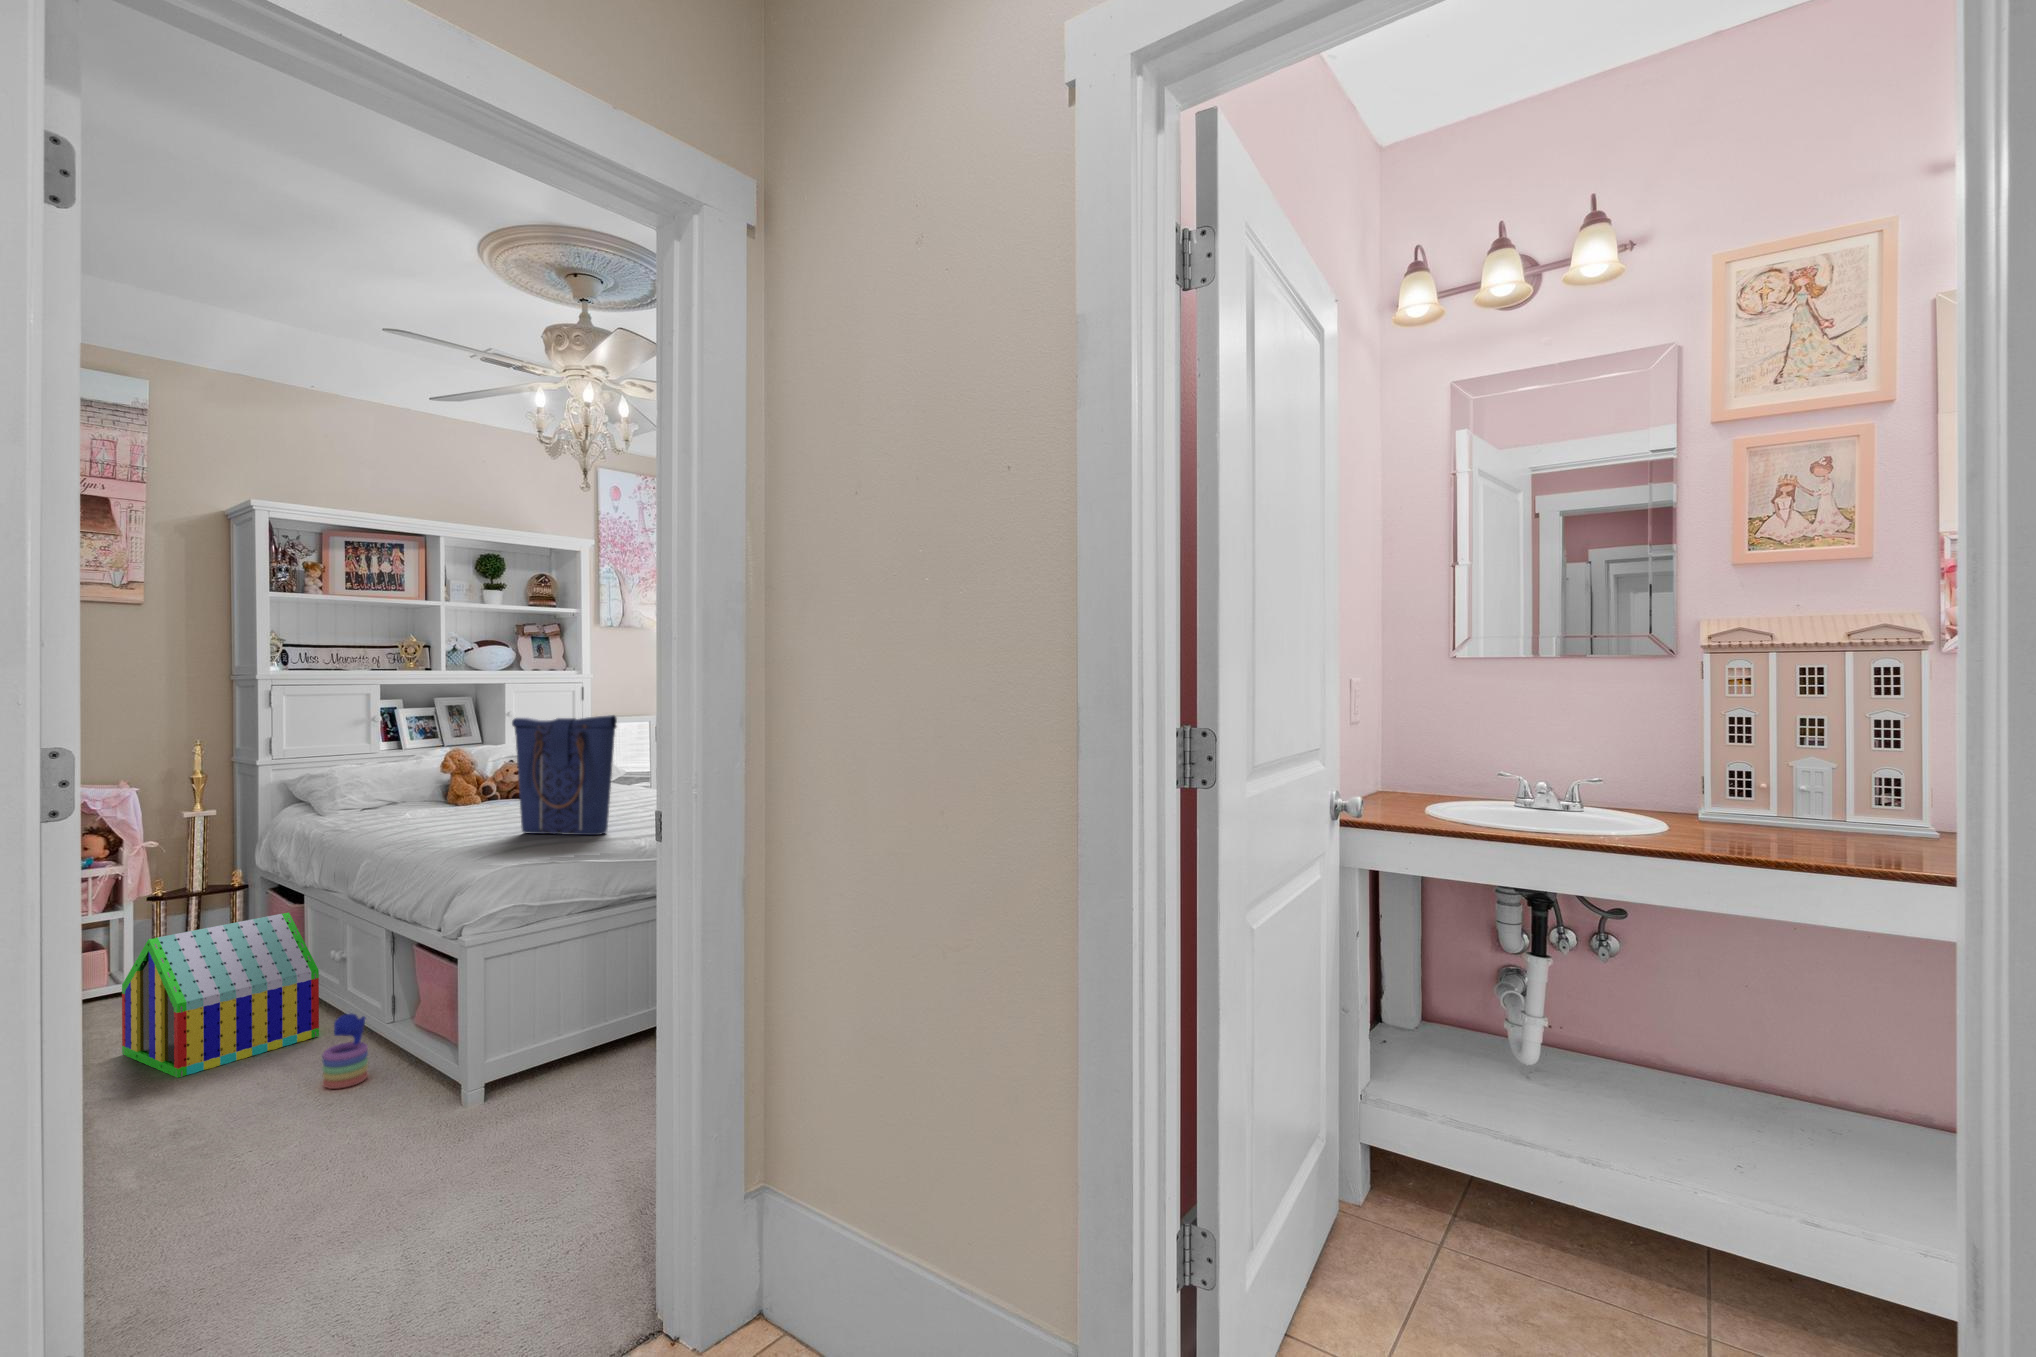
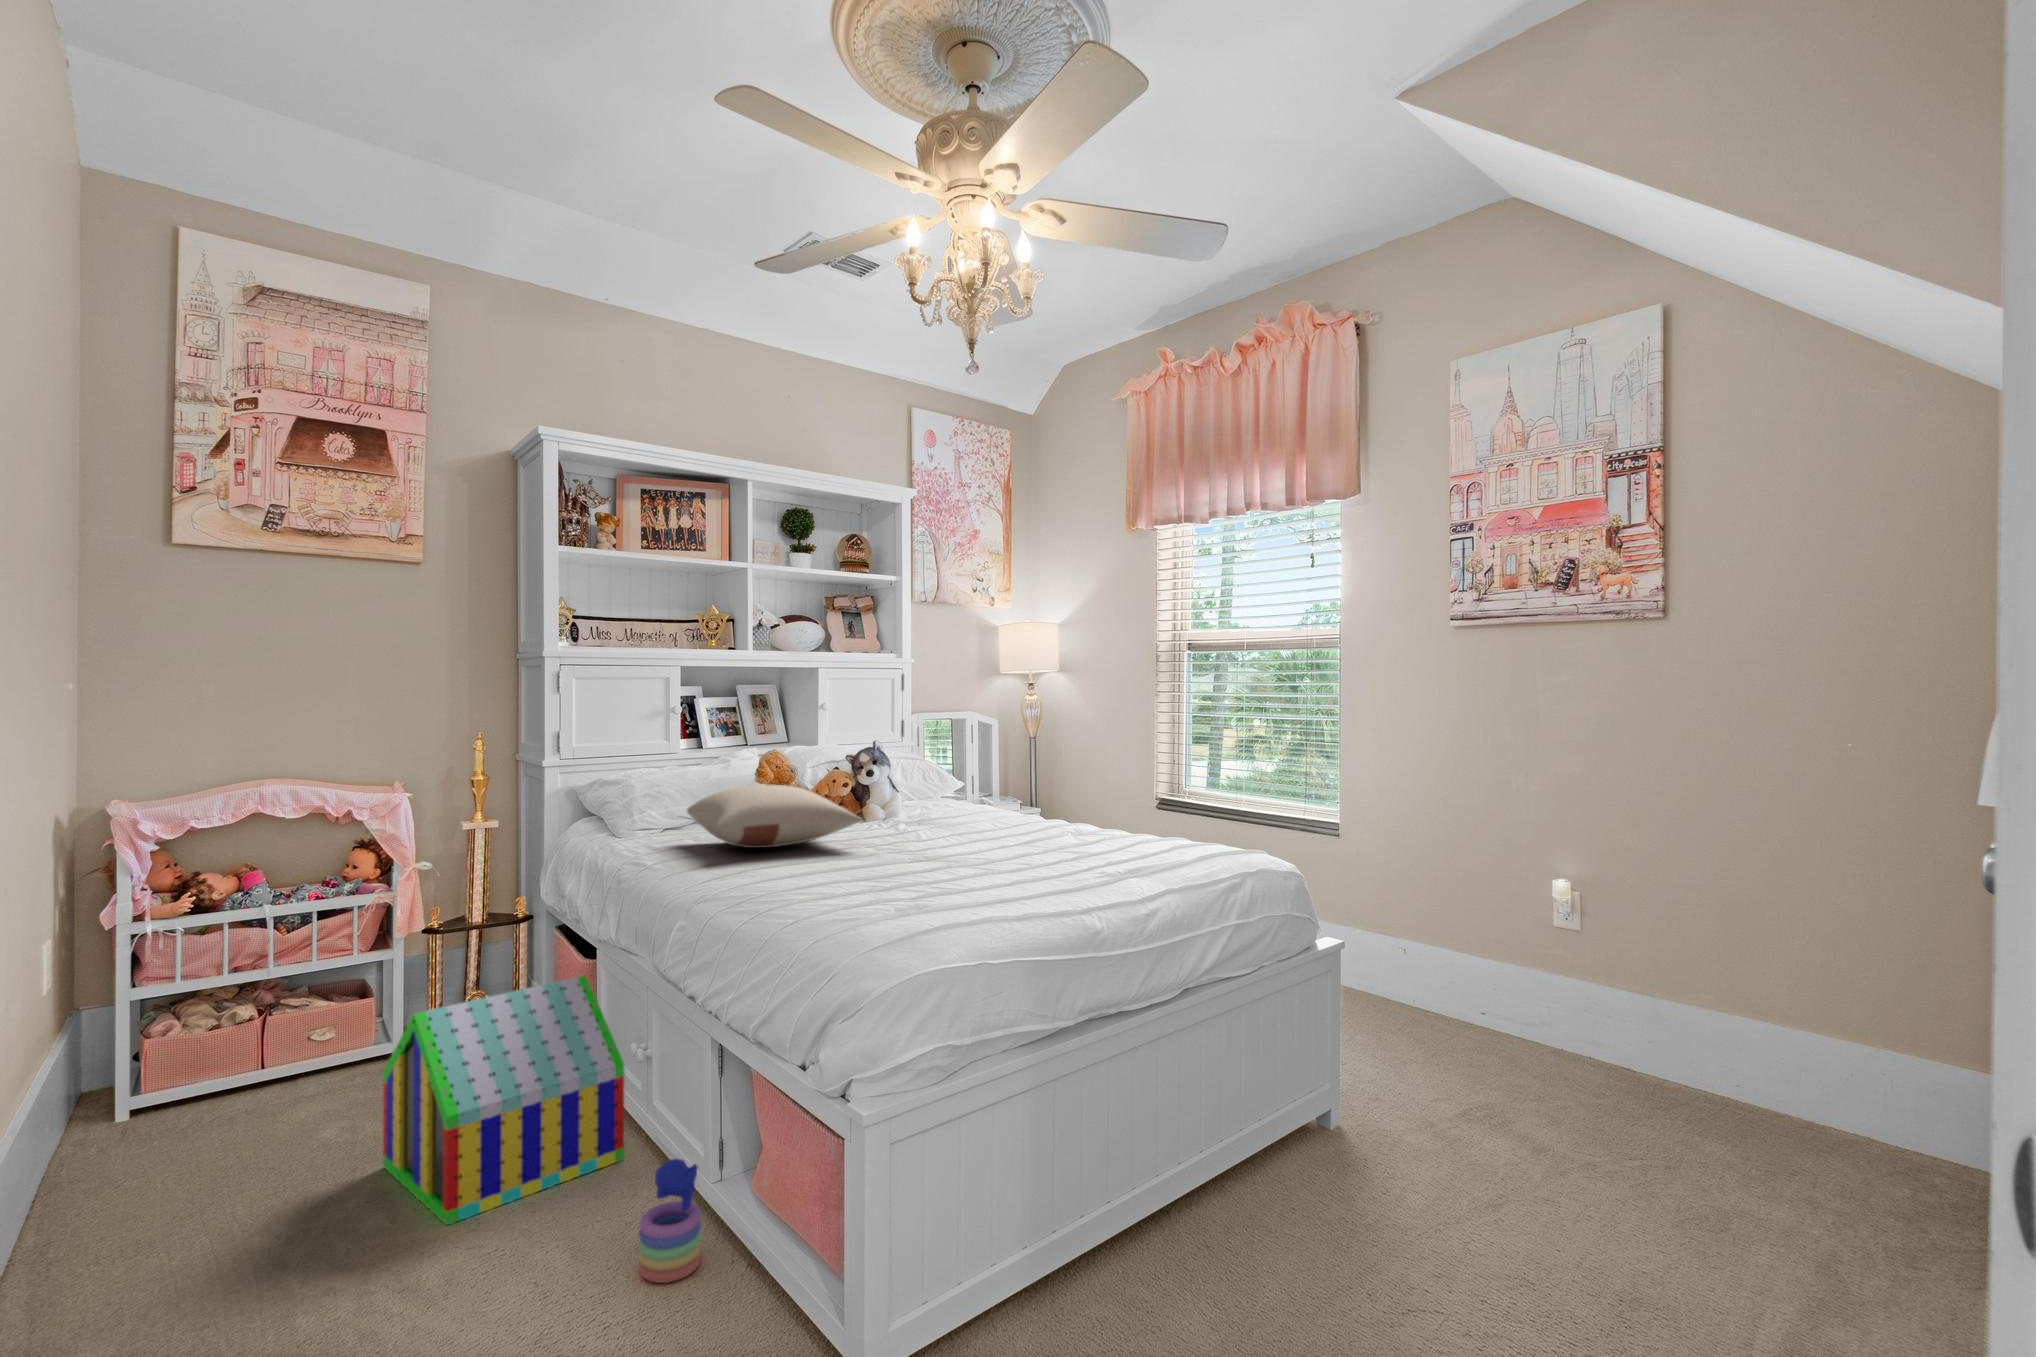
tote bag: present [512,715,617,835] -> none [880,703,1035,888]
pillow: none [377,774,513,820] -> present [687,785,861,848]

